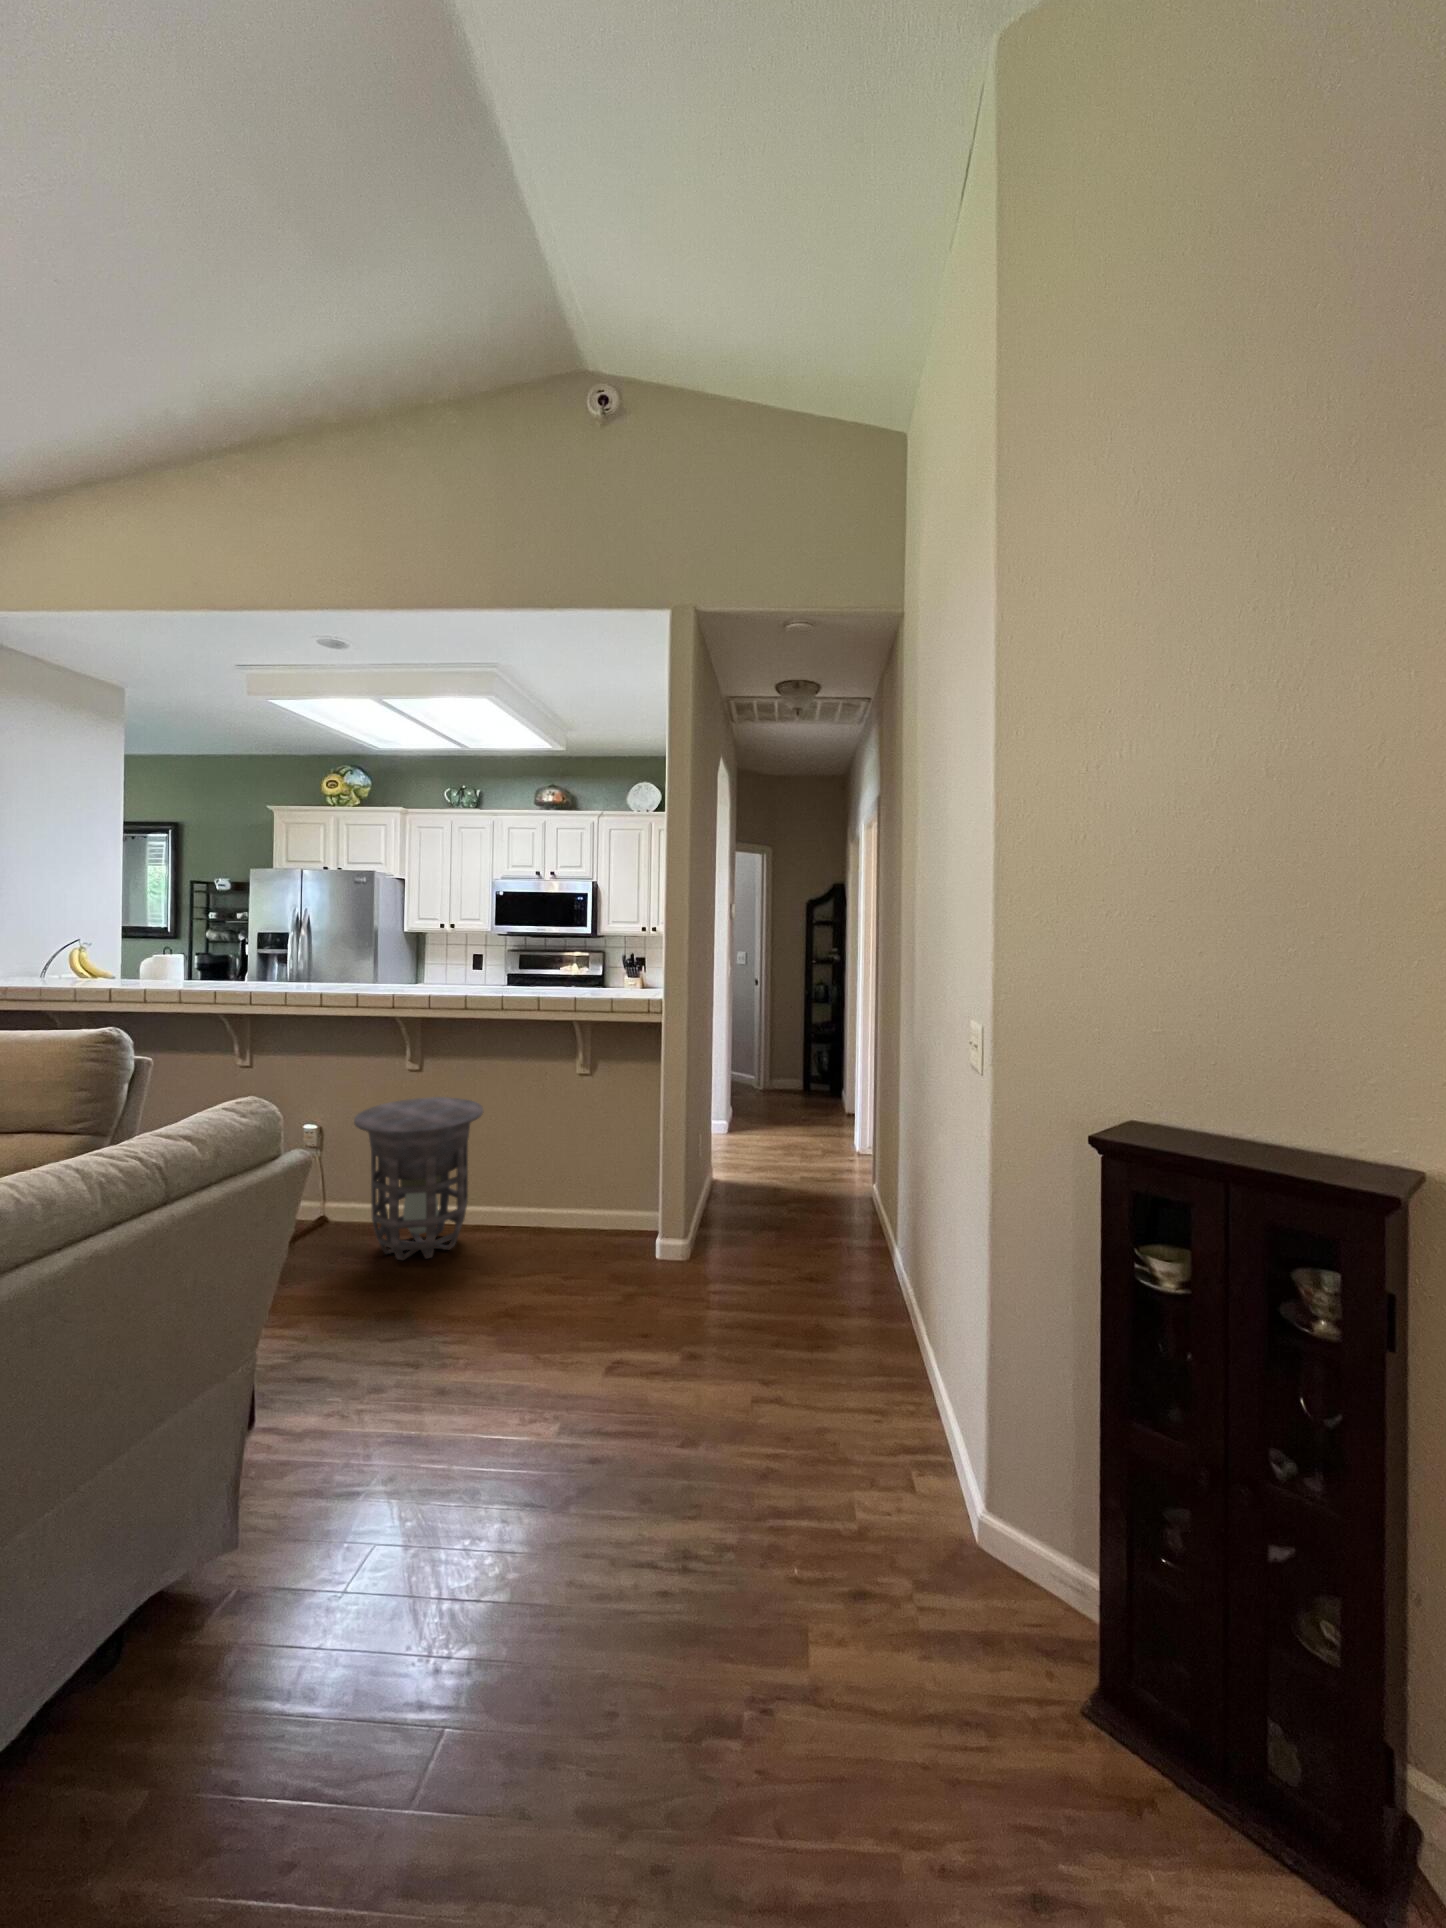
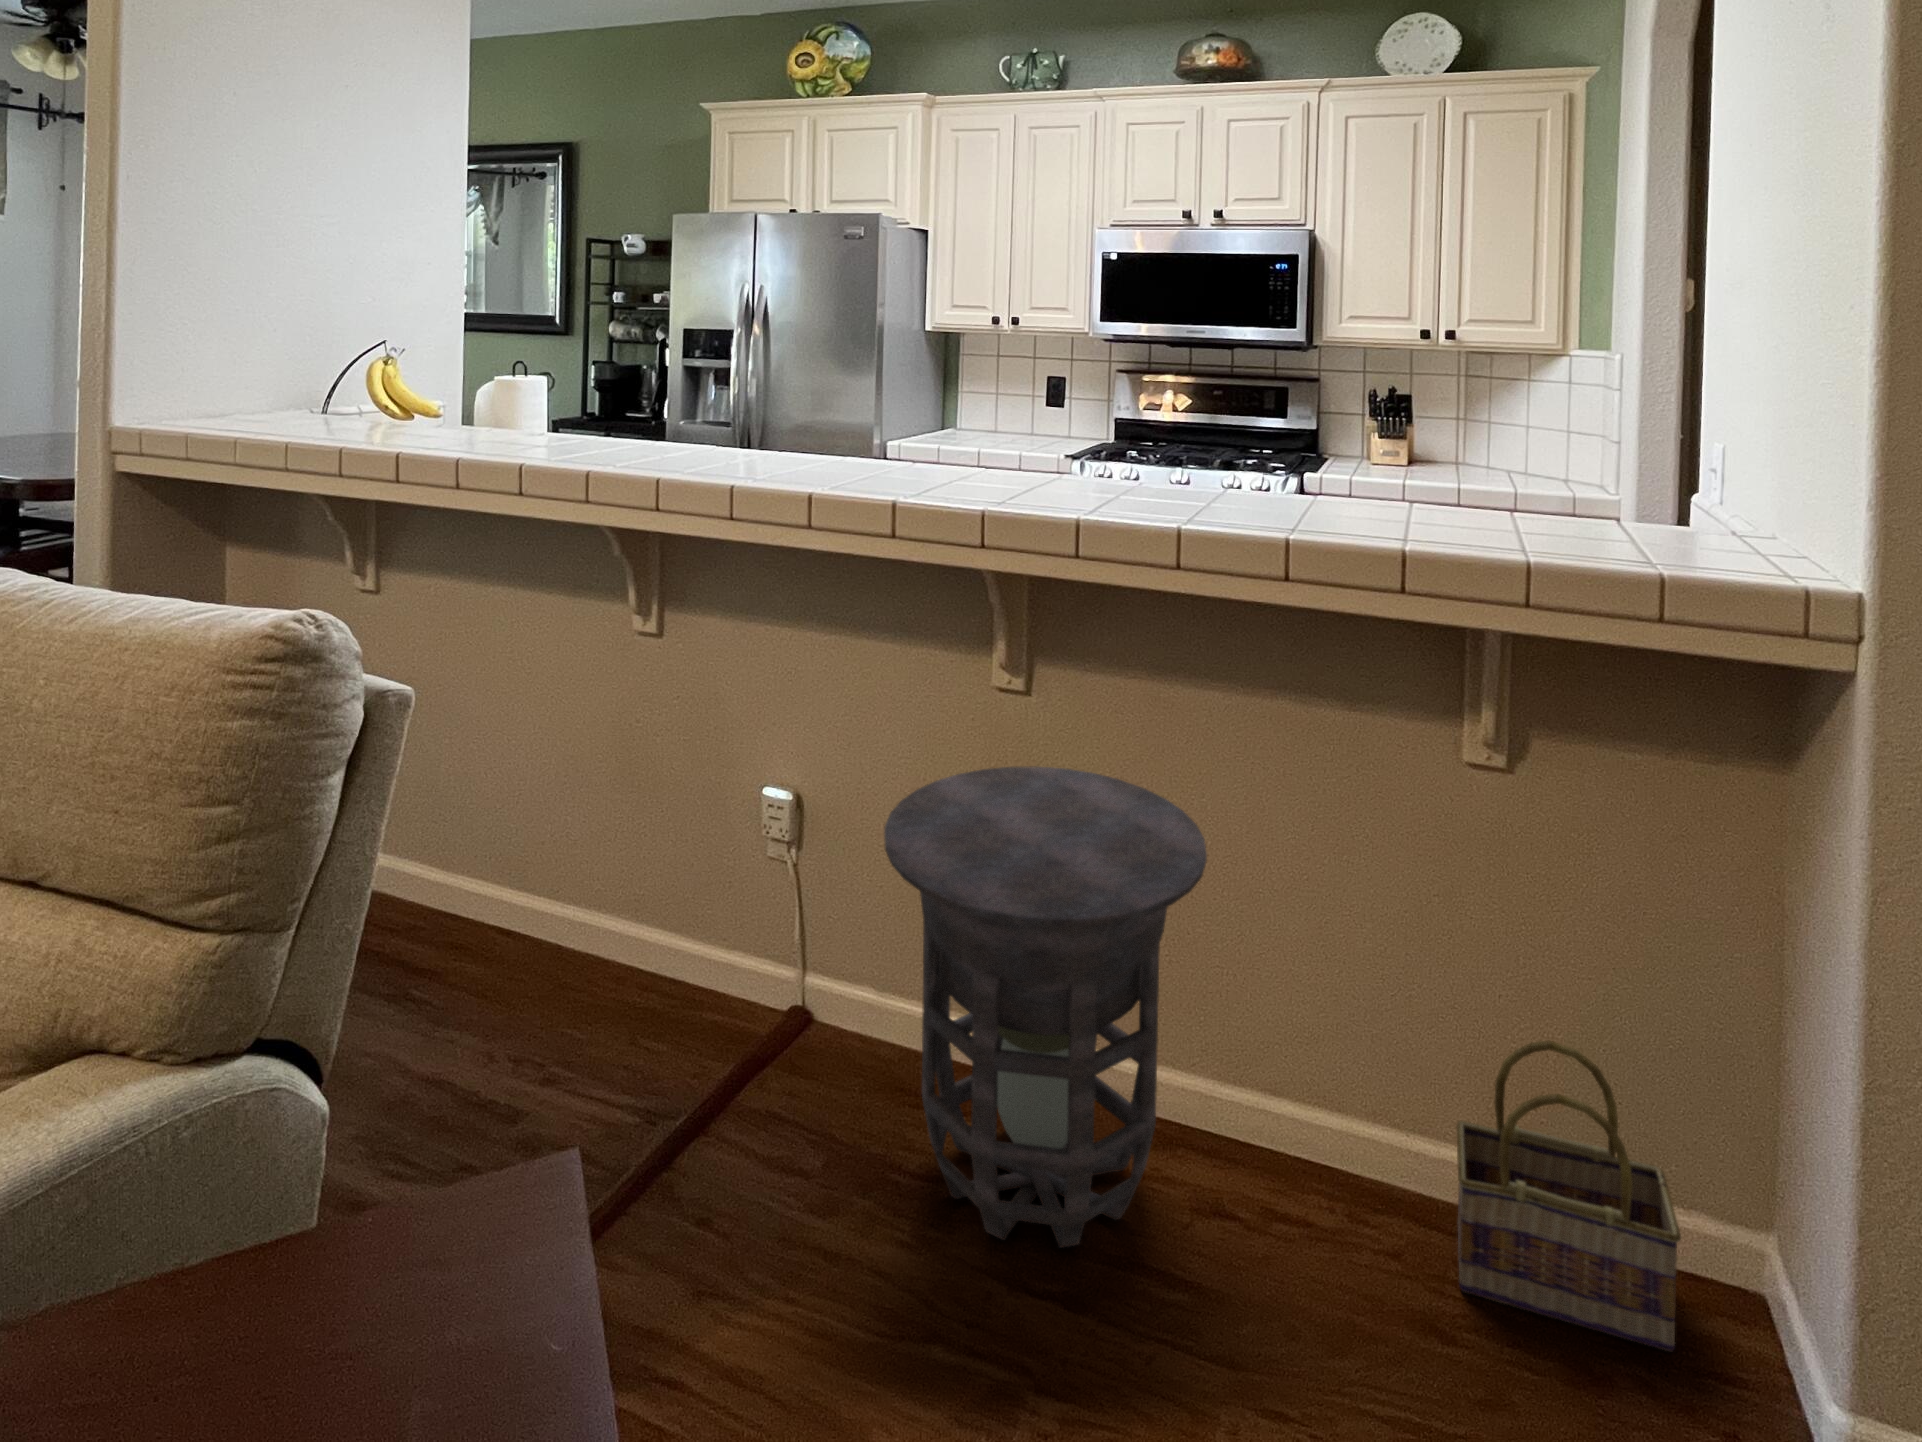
basket: none [568,1164,638,1248] -> present [1456,1041,1681,1351]

